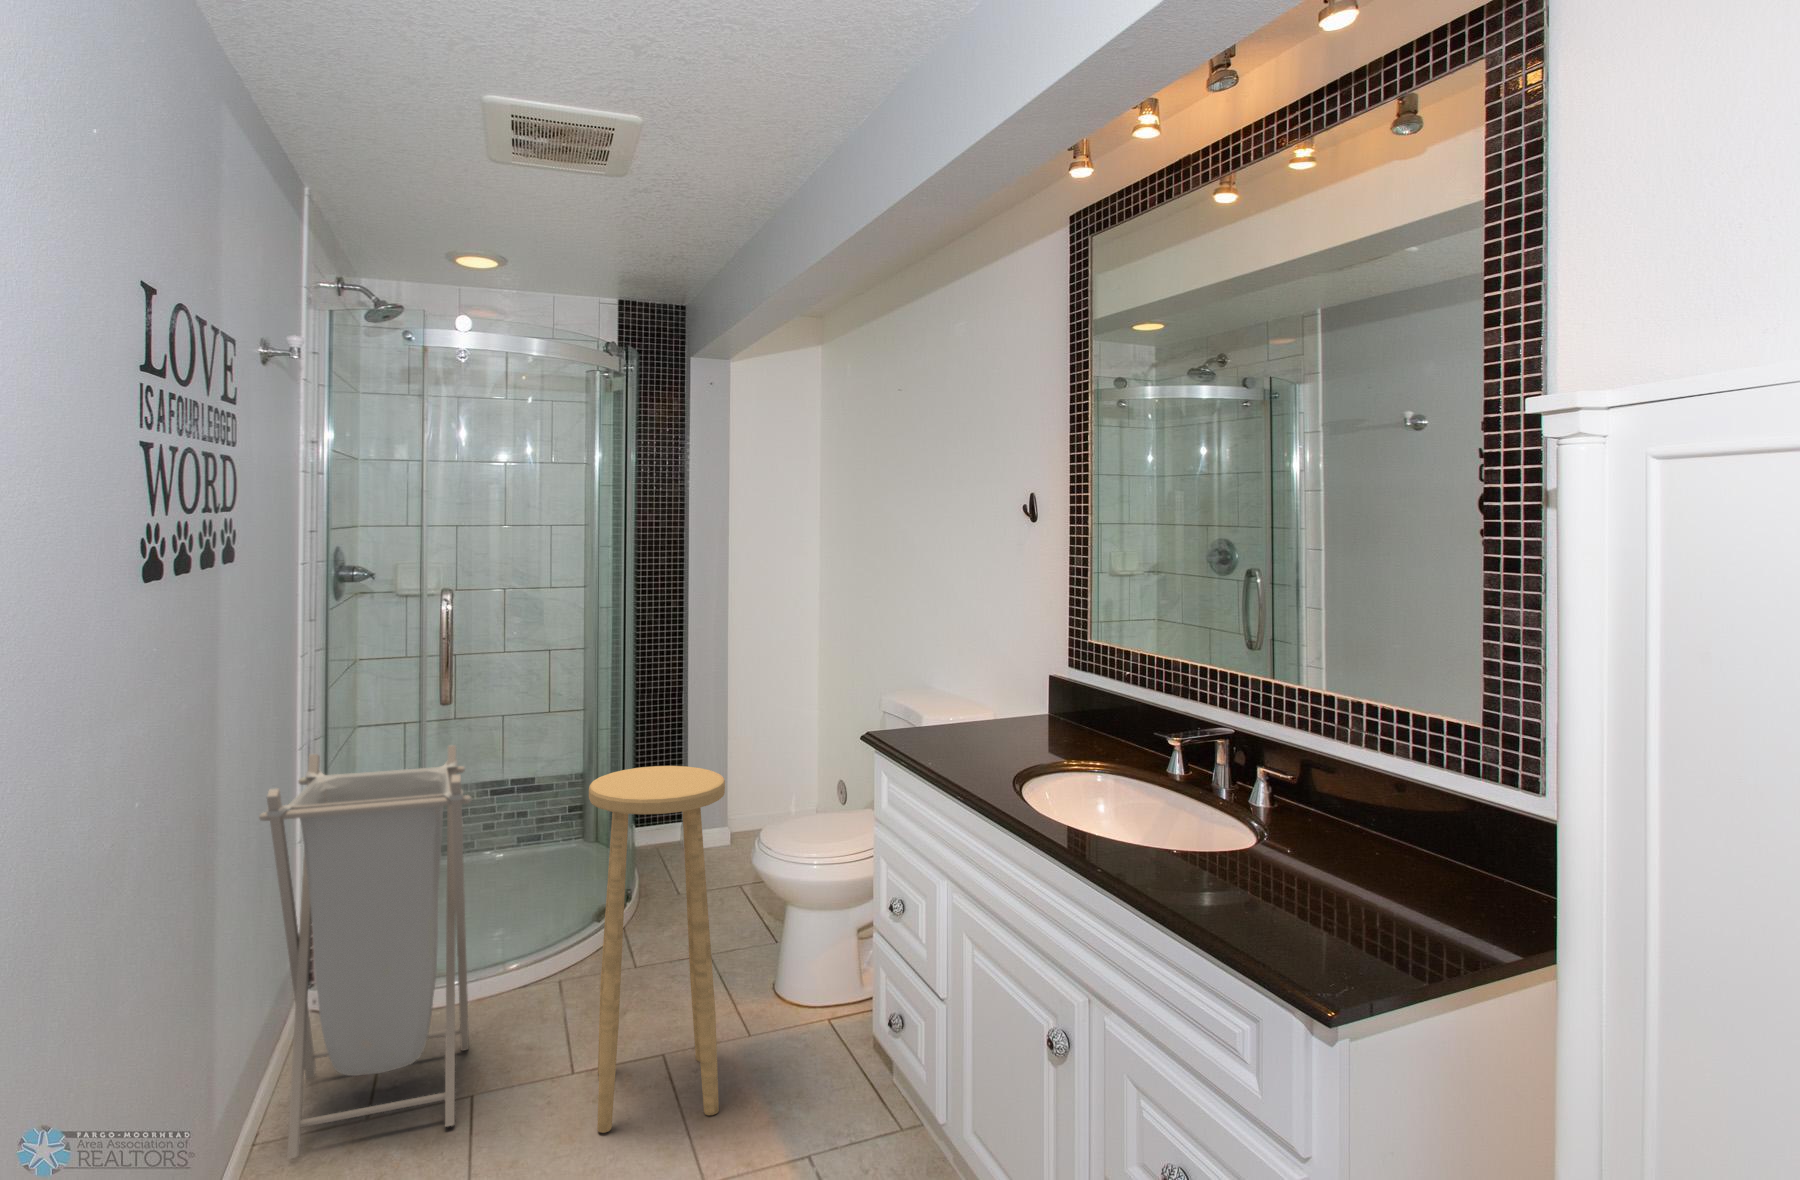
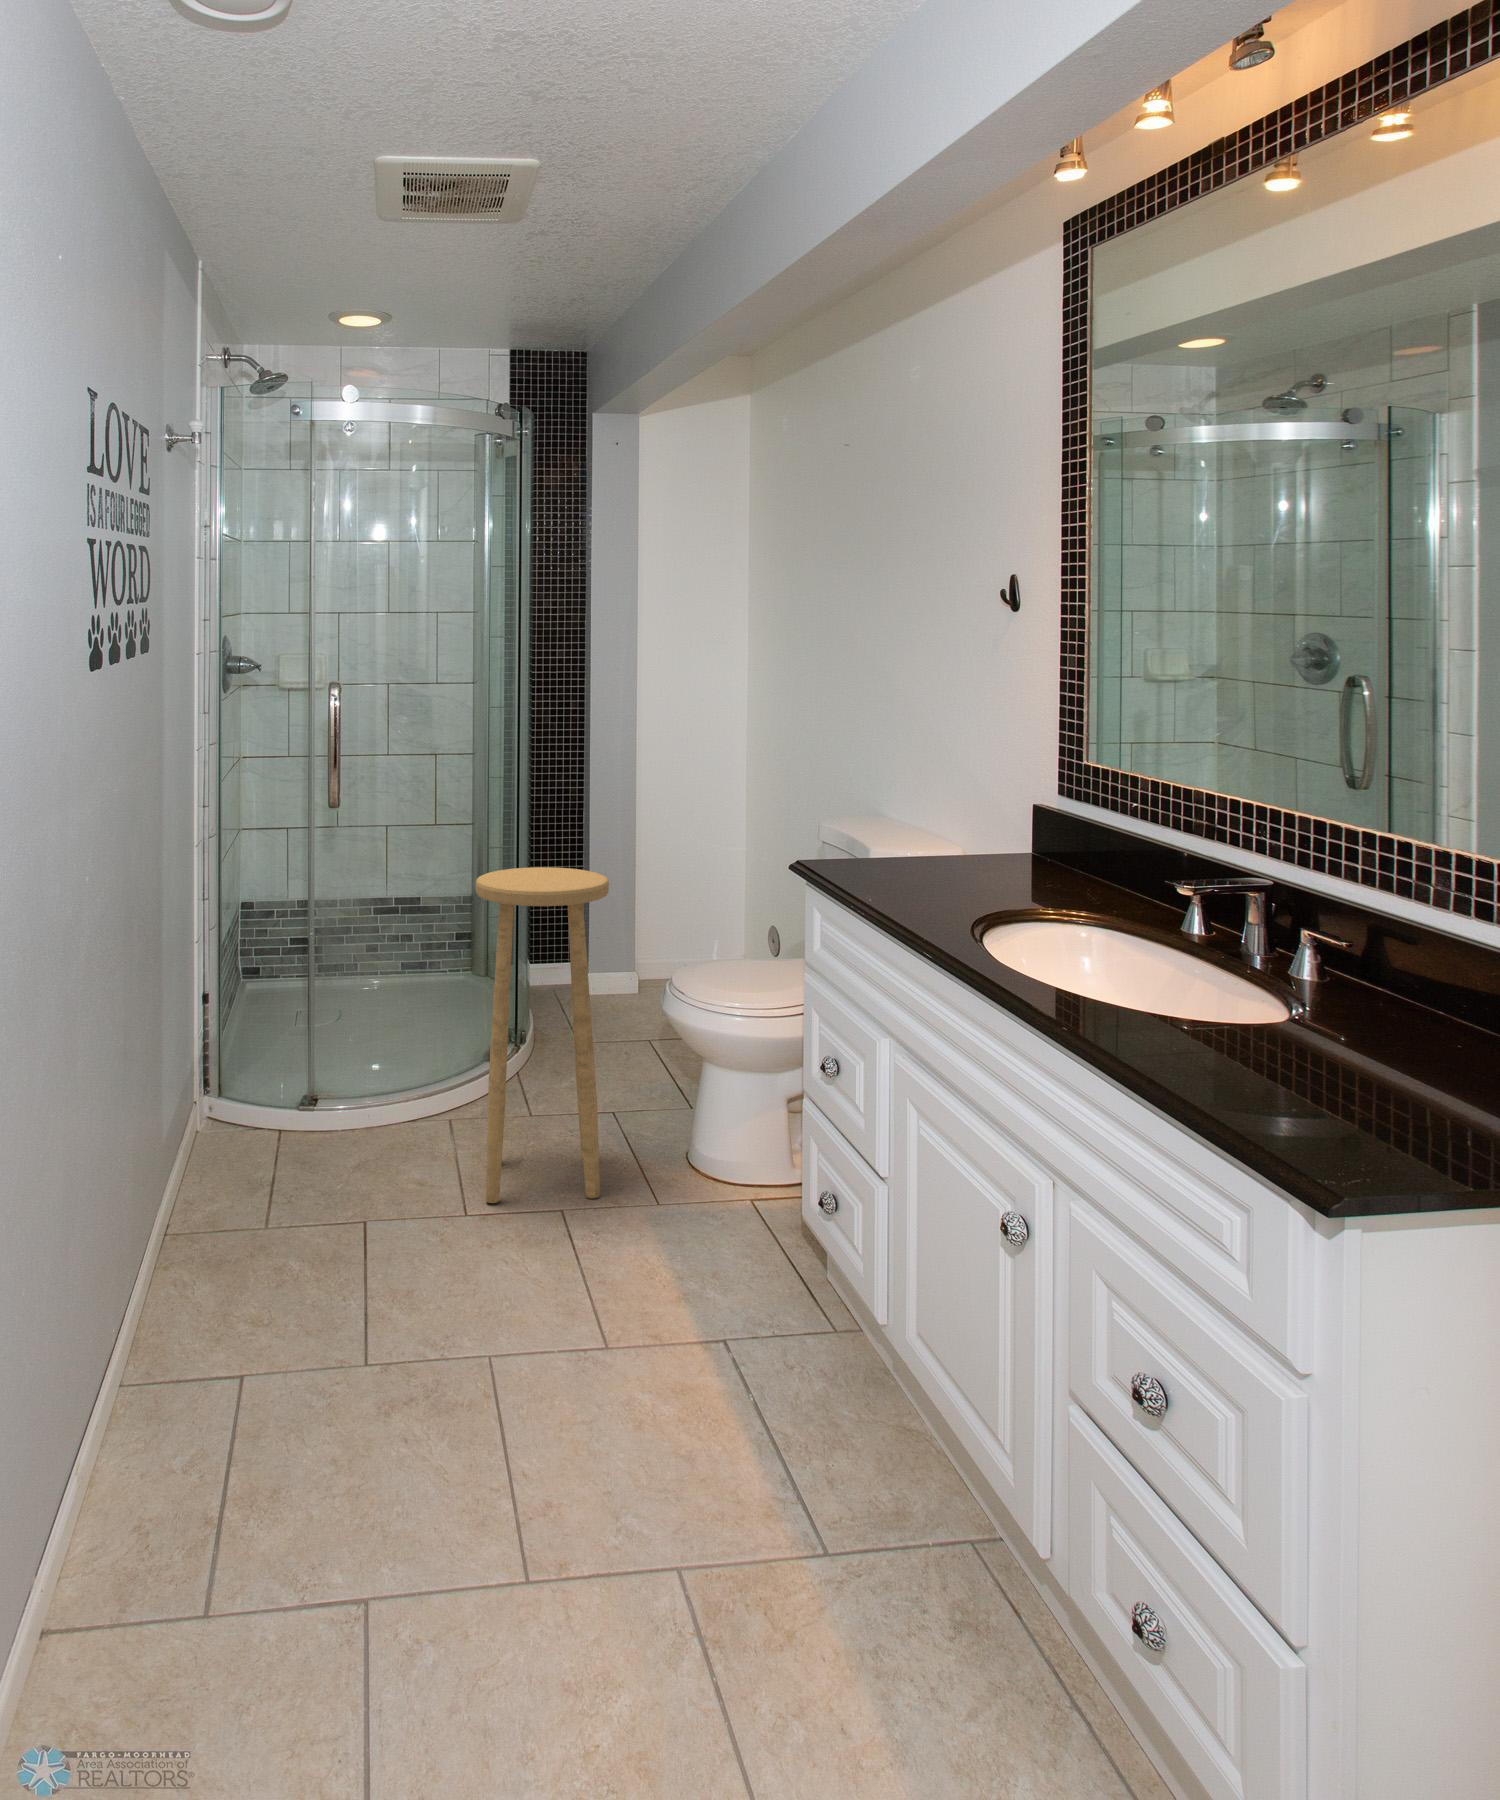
laundry hamper: present [259,745,472,1159] -> none [178,840,366,1200]

